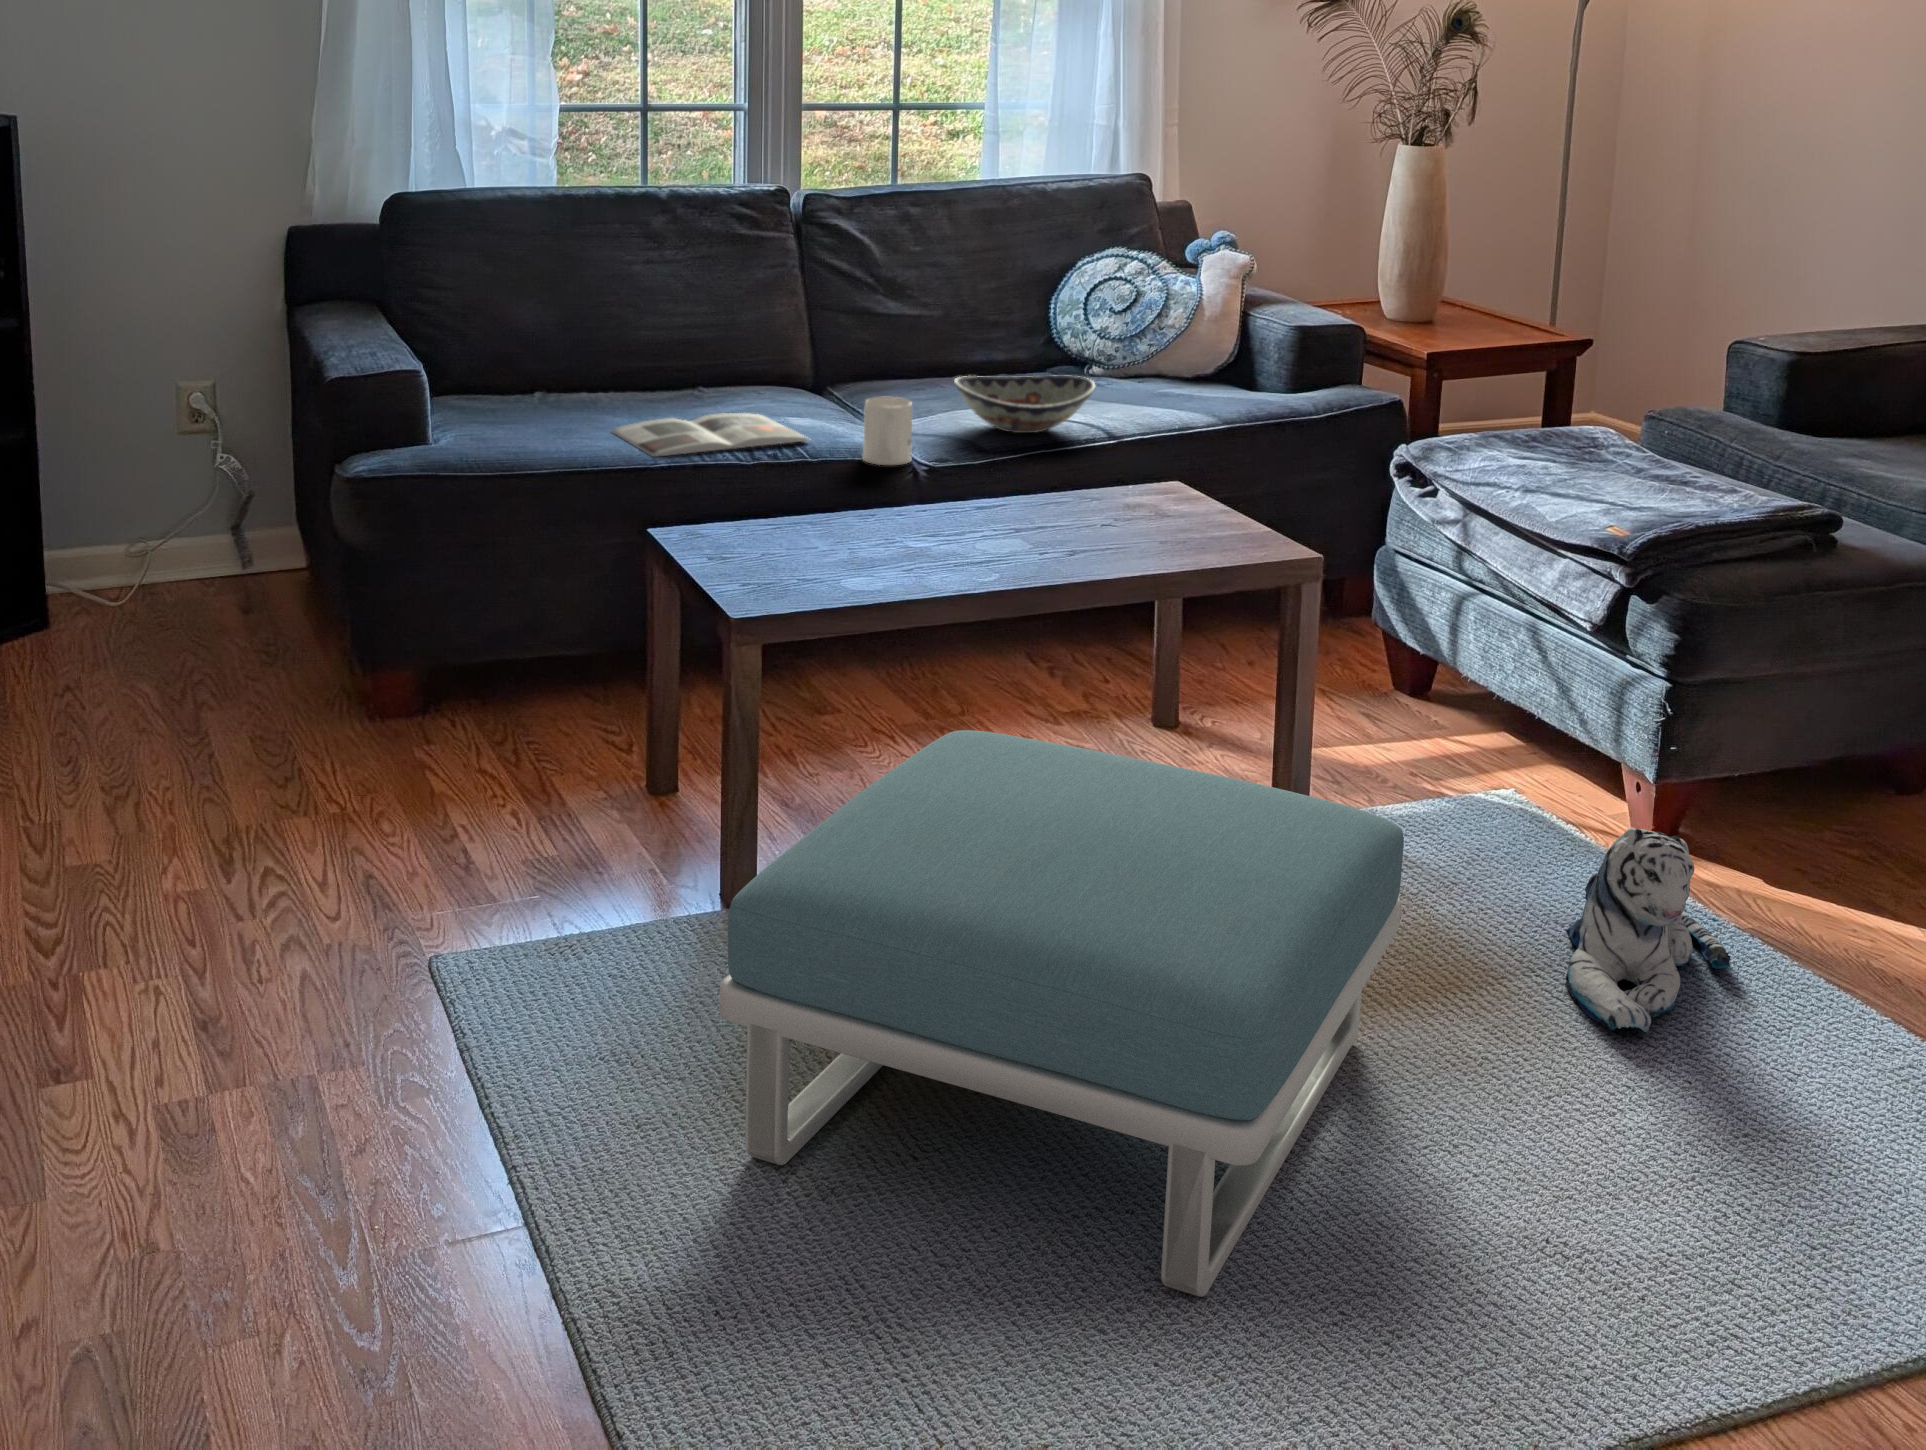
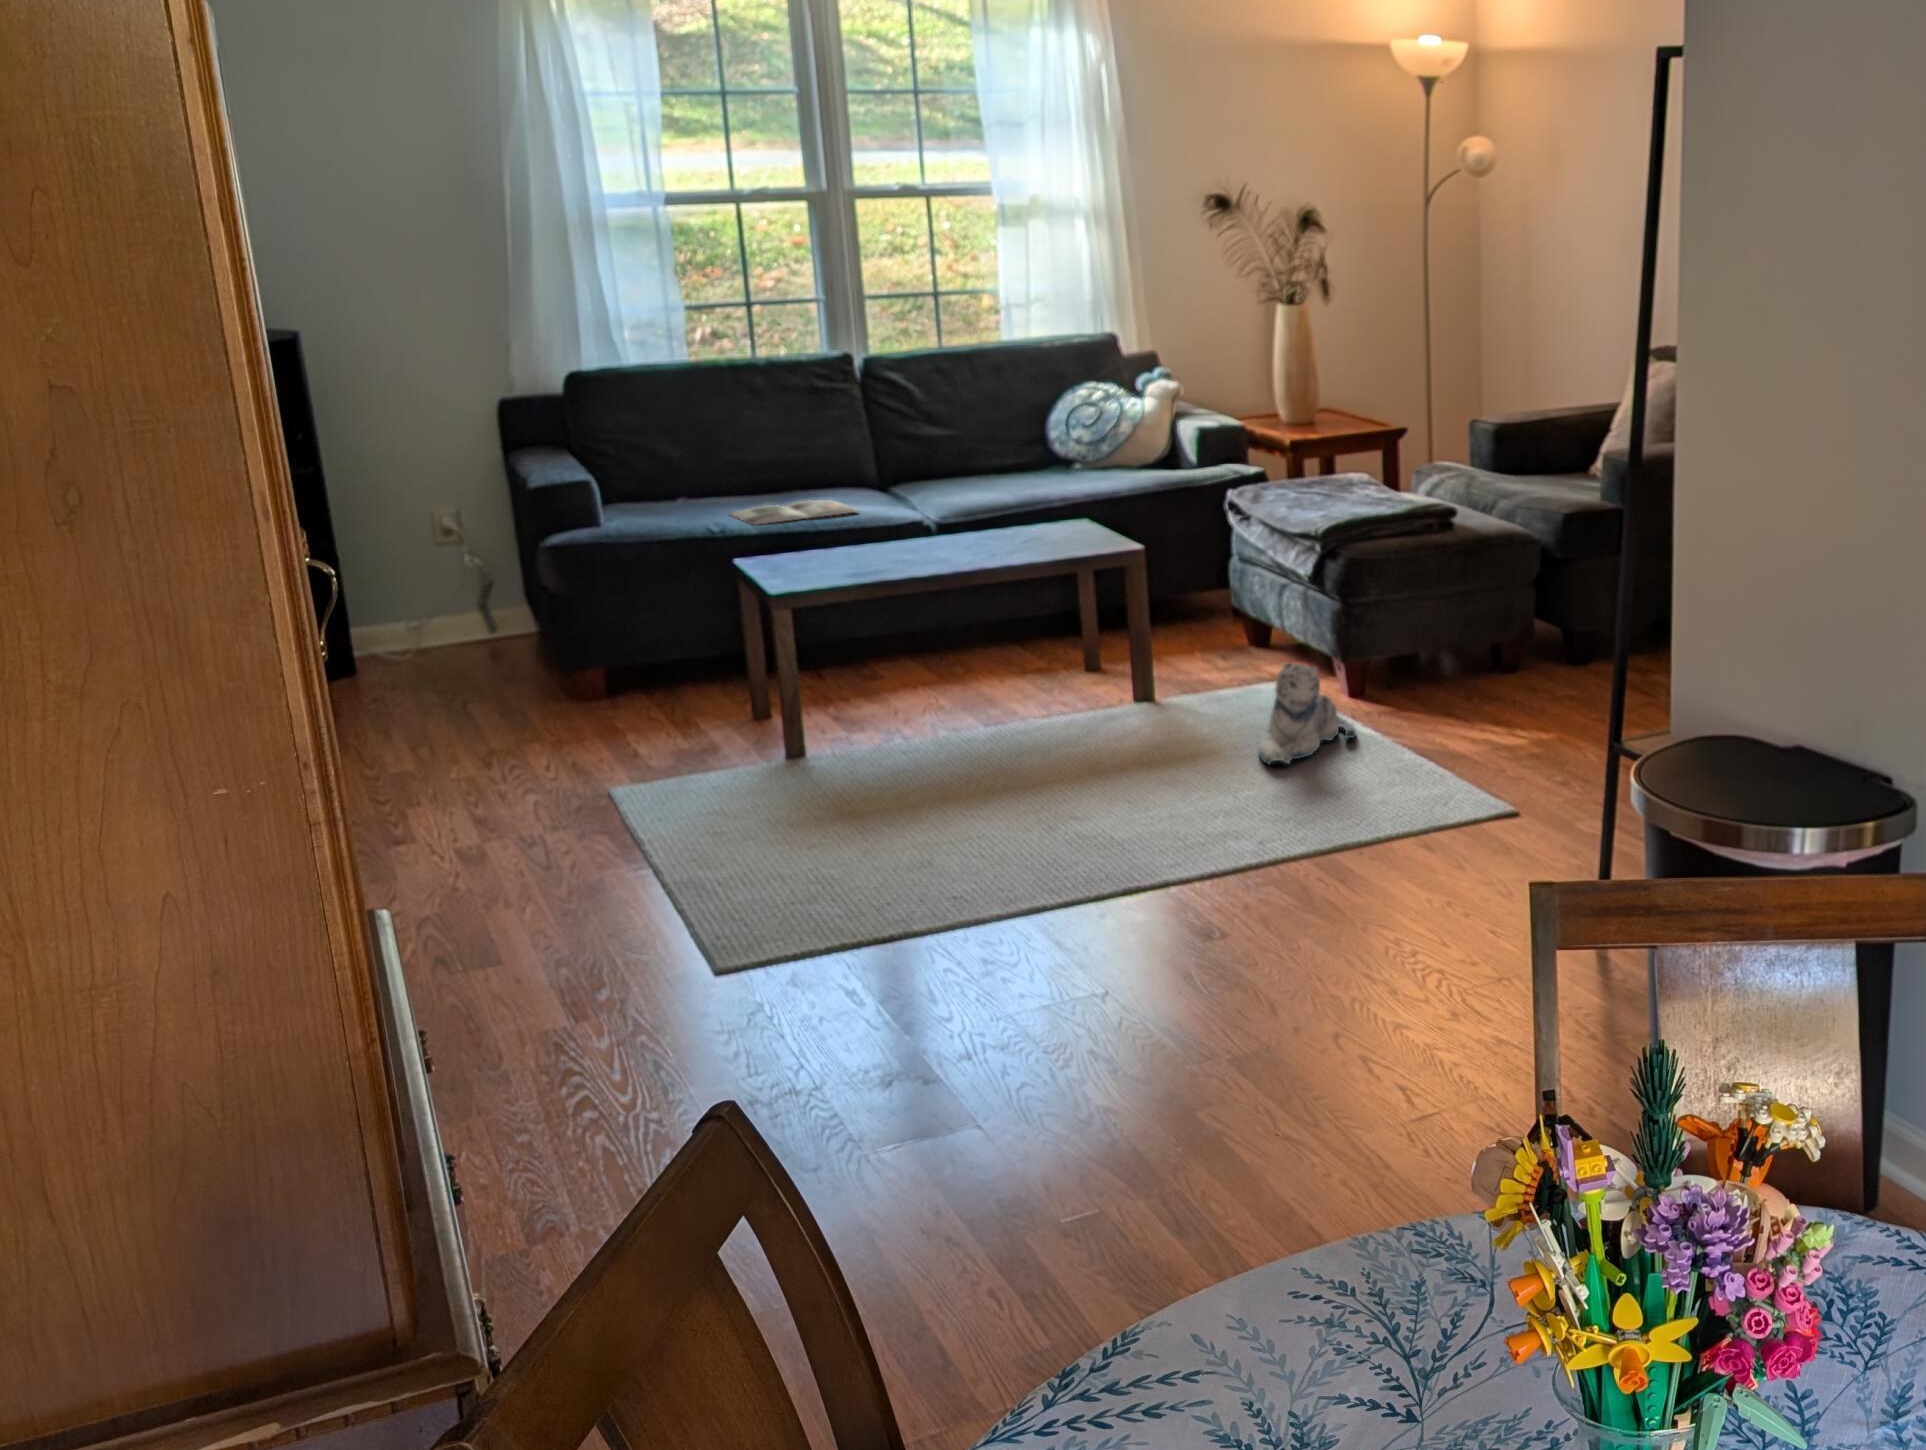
decorative bowl: present [954,376,1096,433] -> none [960,464,1054,501]
mug: present [862,397,912,465] -> none [889,479,924,521]
footstool: present [719,730,1404,1297] -> none [750,637,1140,861]

